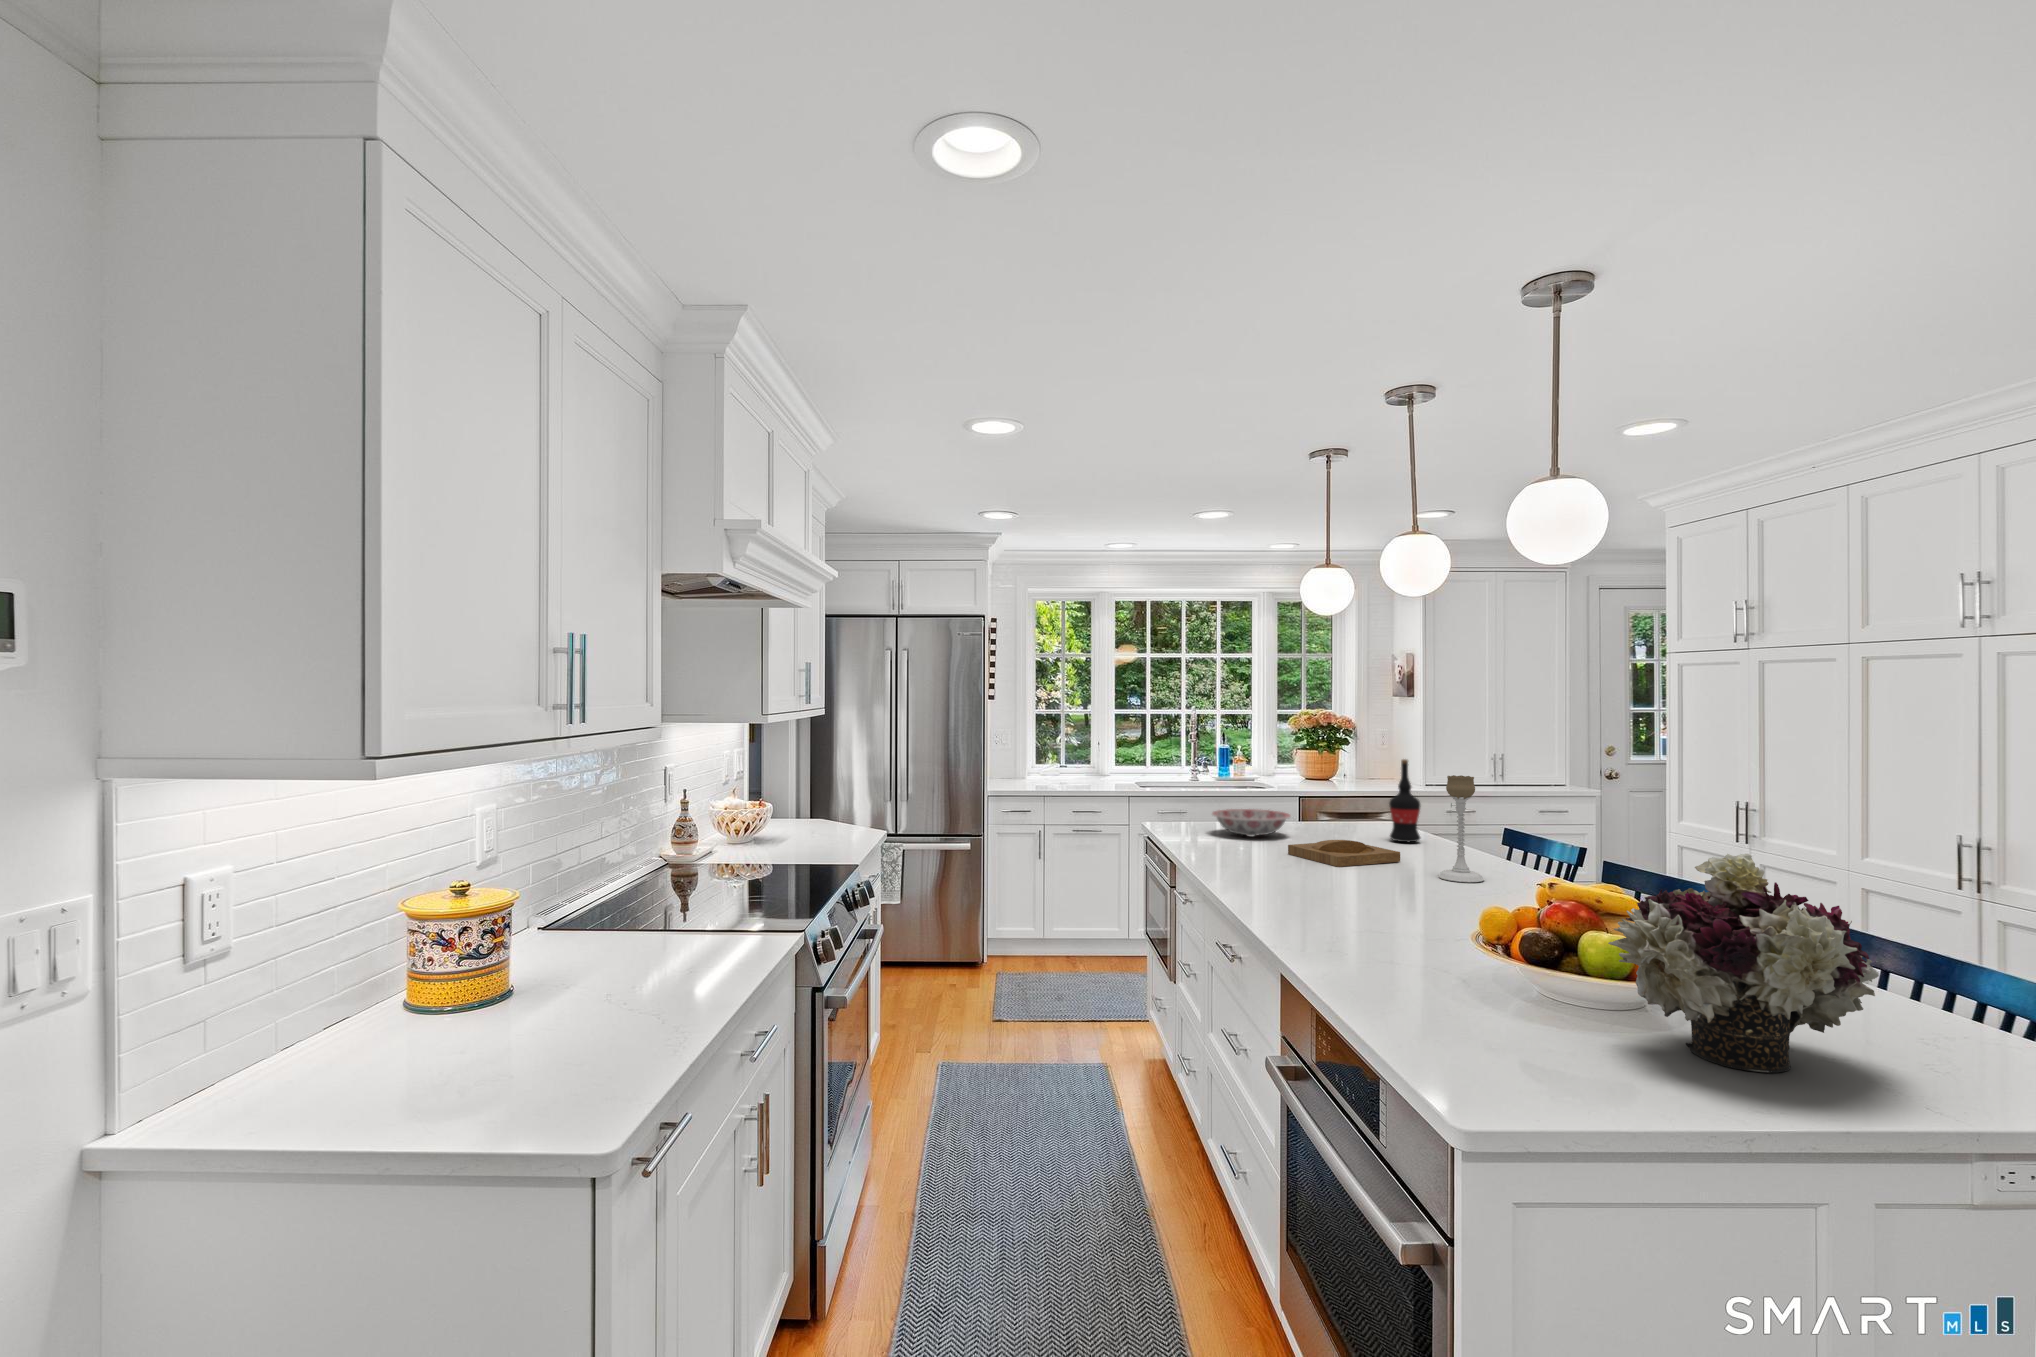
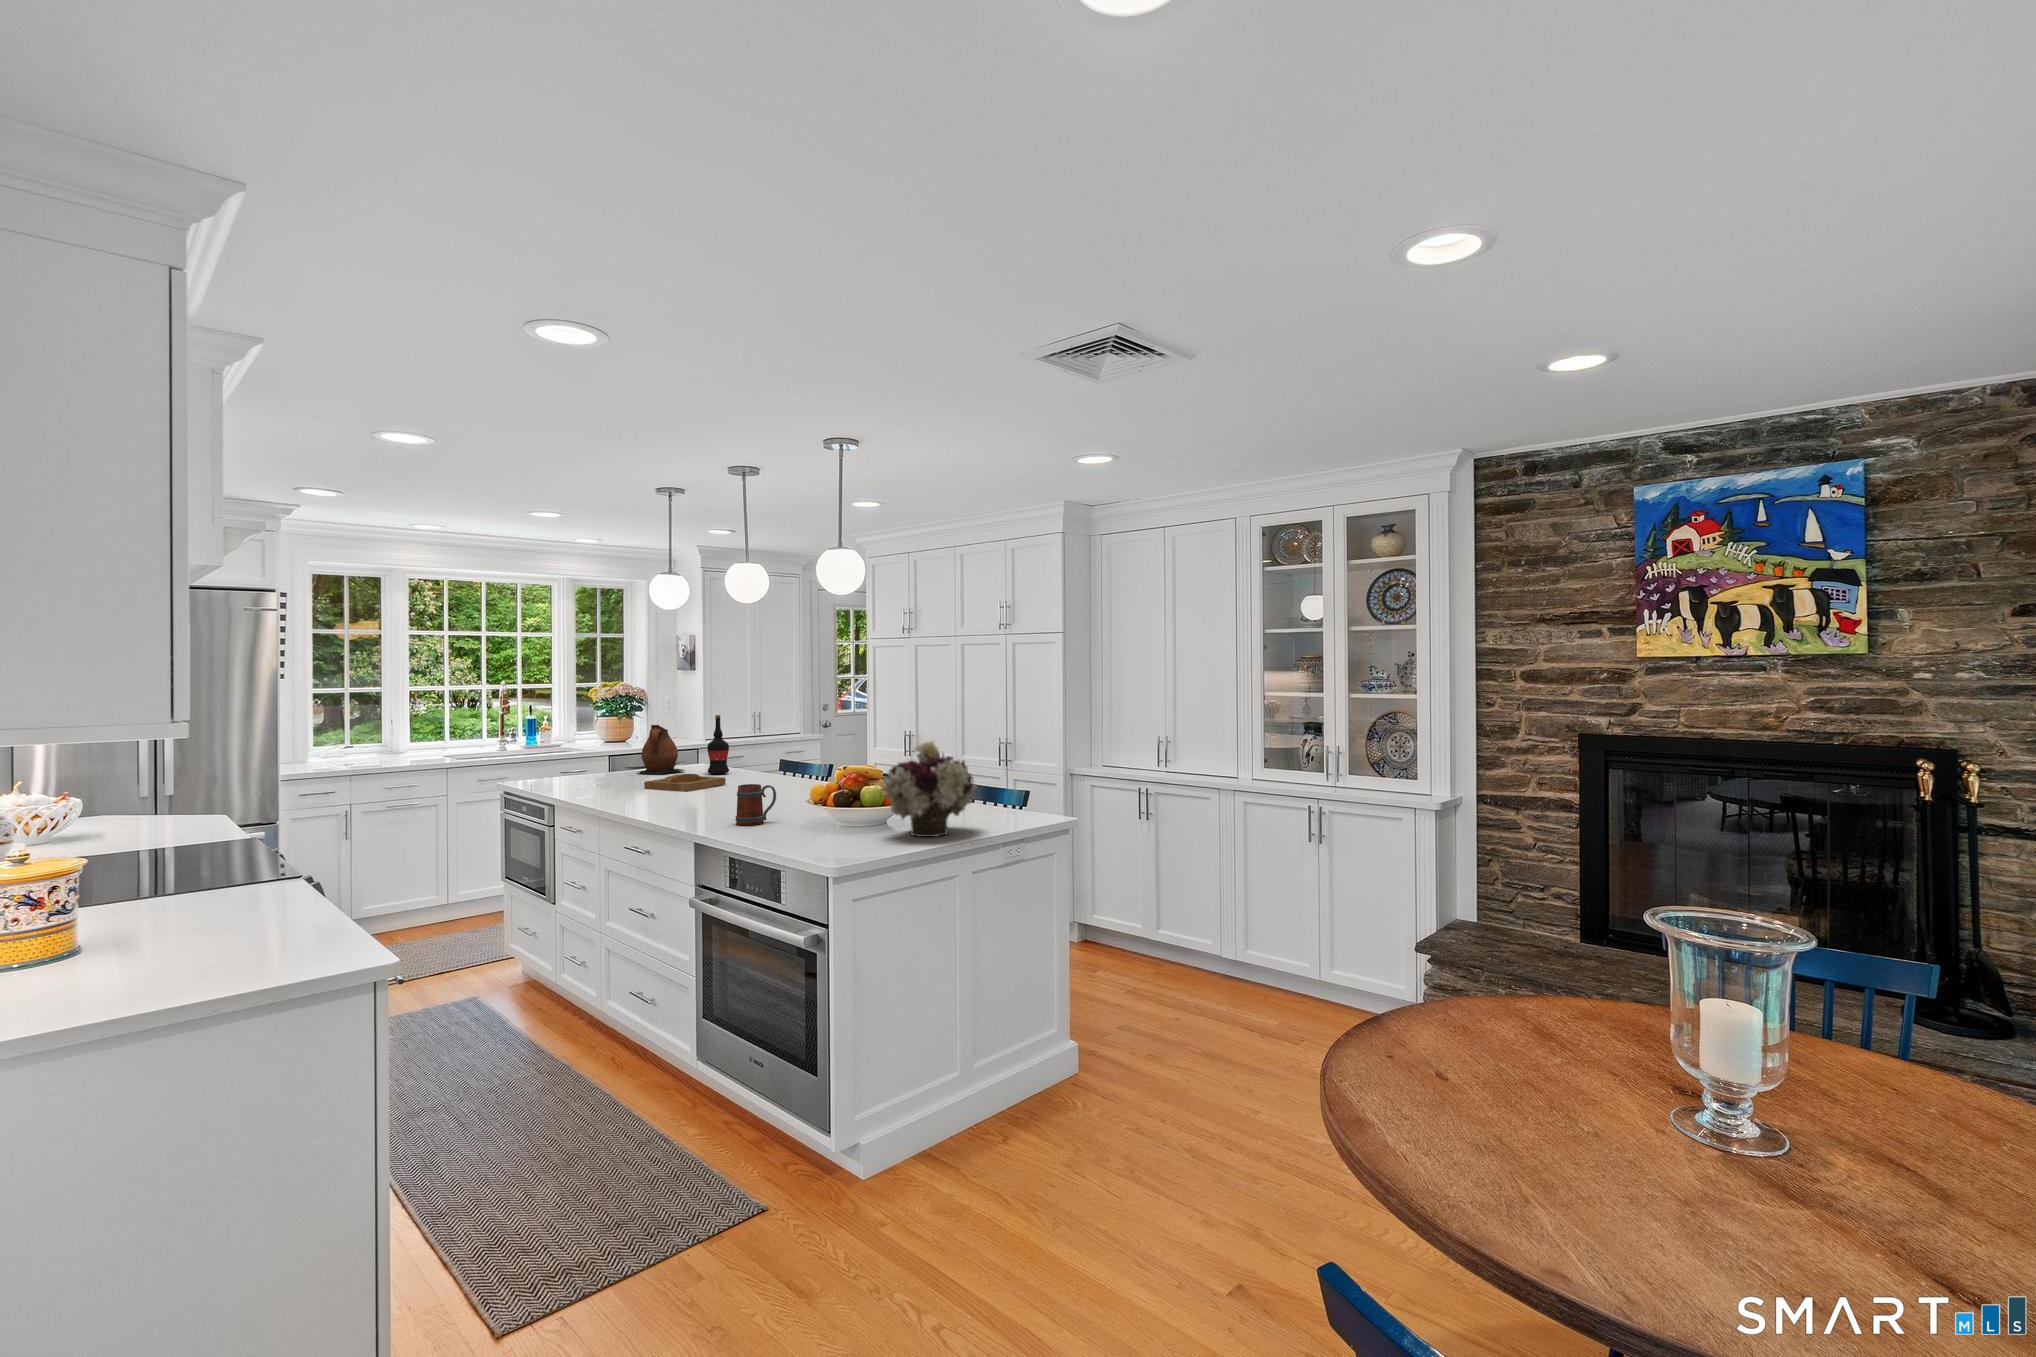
ceramic pitcher: none [1300,767,1363,833] -> present [640,725,684,774]
candle holder: present [1438,775,1484,882] -> none [755,721,783,790]
ceramic bowl: present [1212,809,1290,836] -> none [569,761,635,781]
mug: none [1356,882,1427,954] -> present [735,784,776,825]

